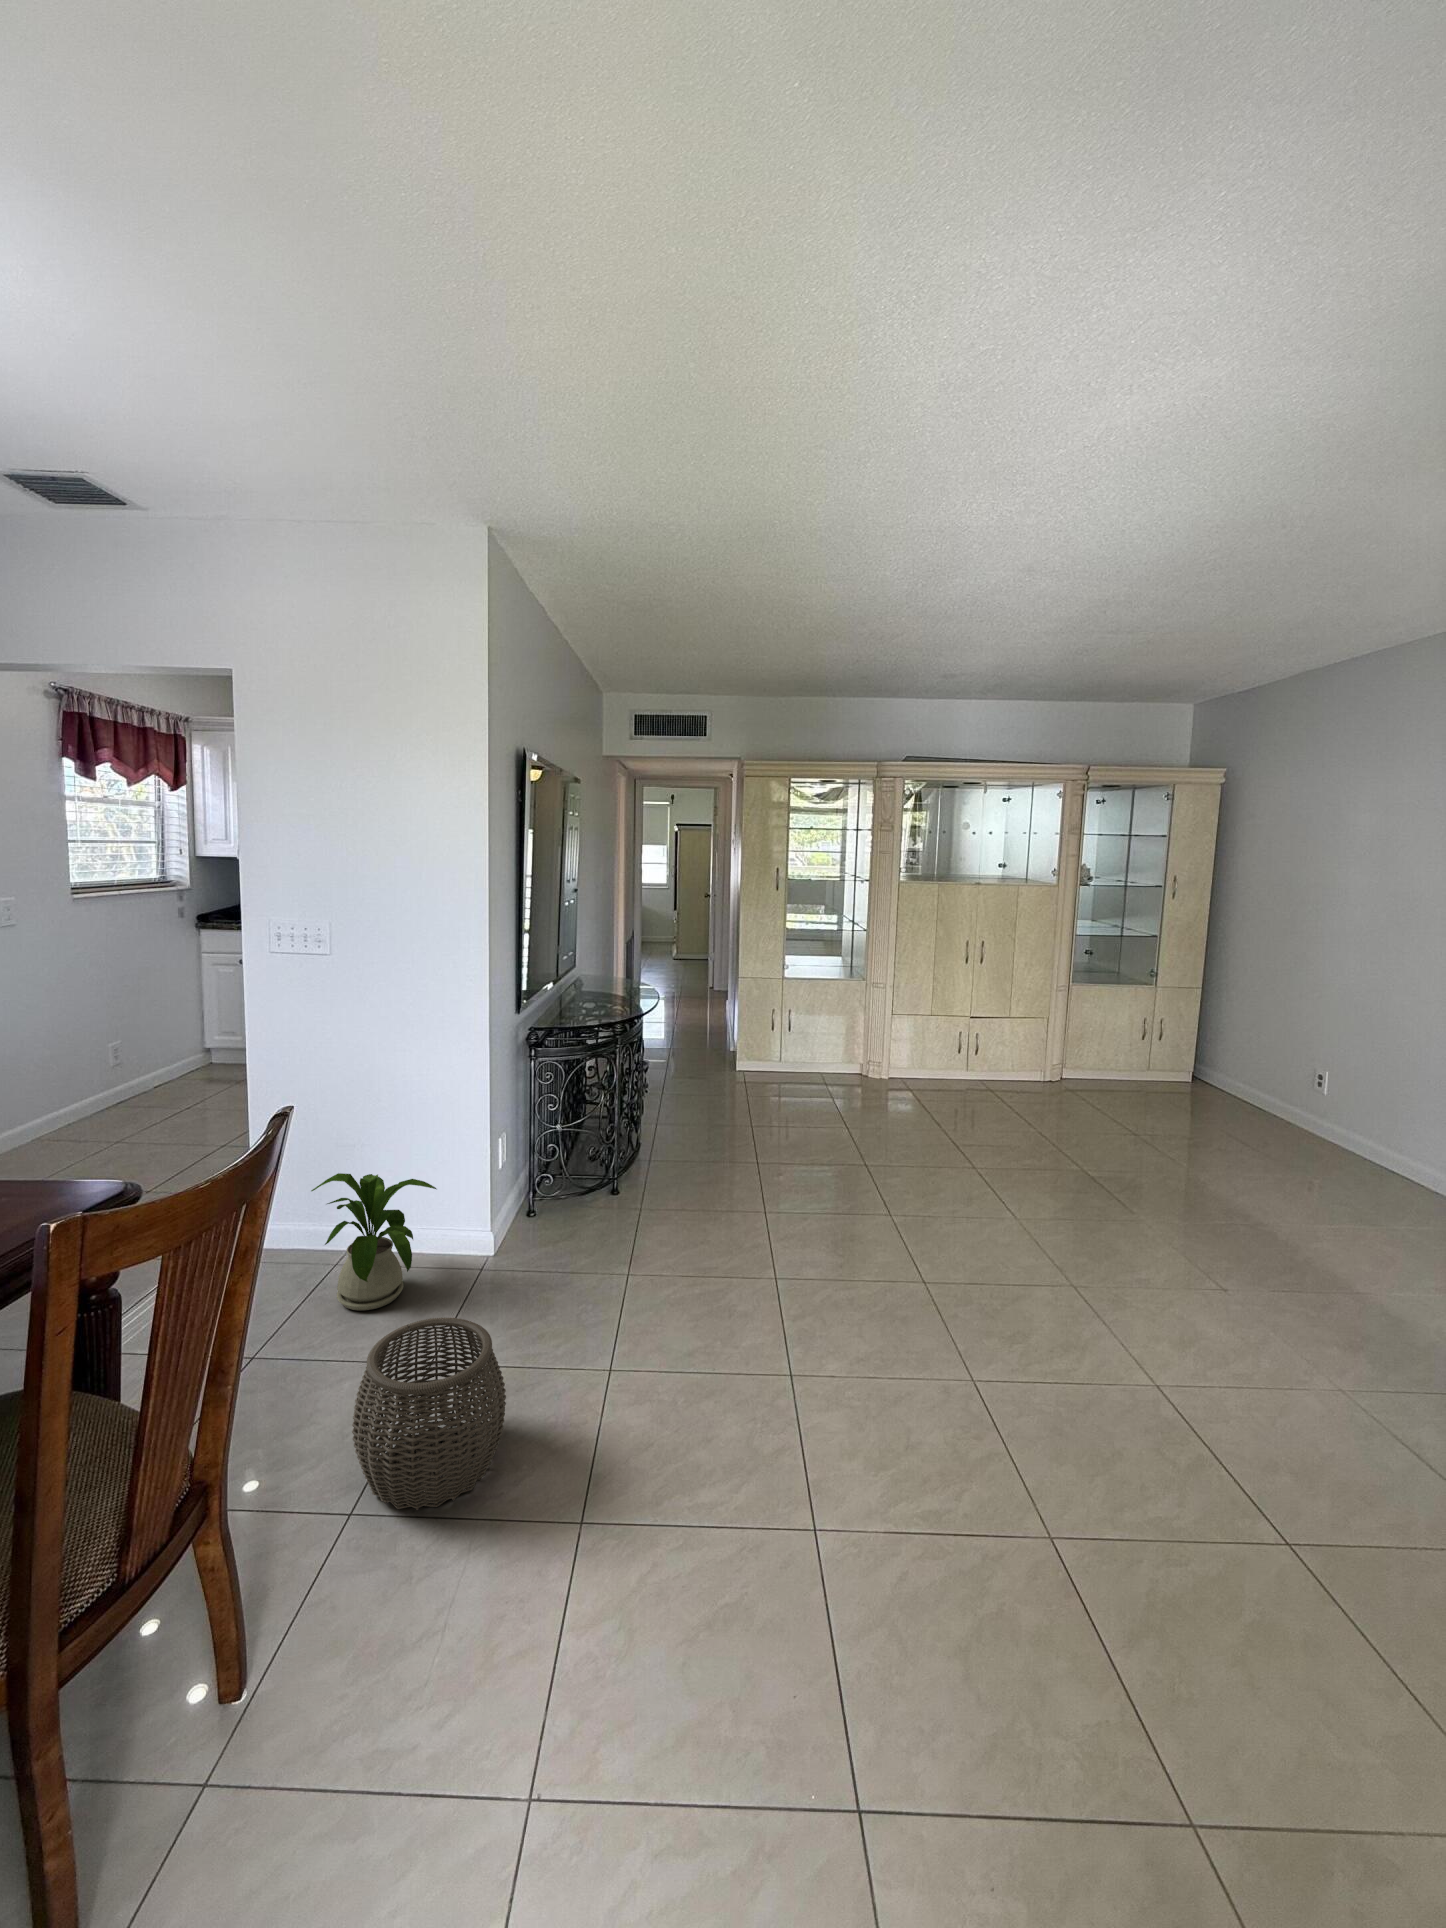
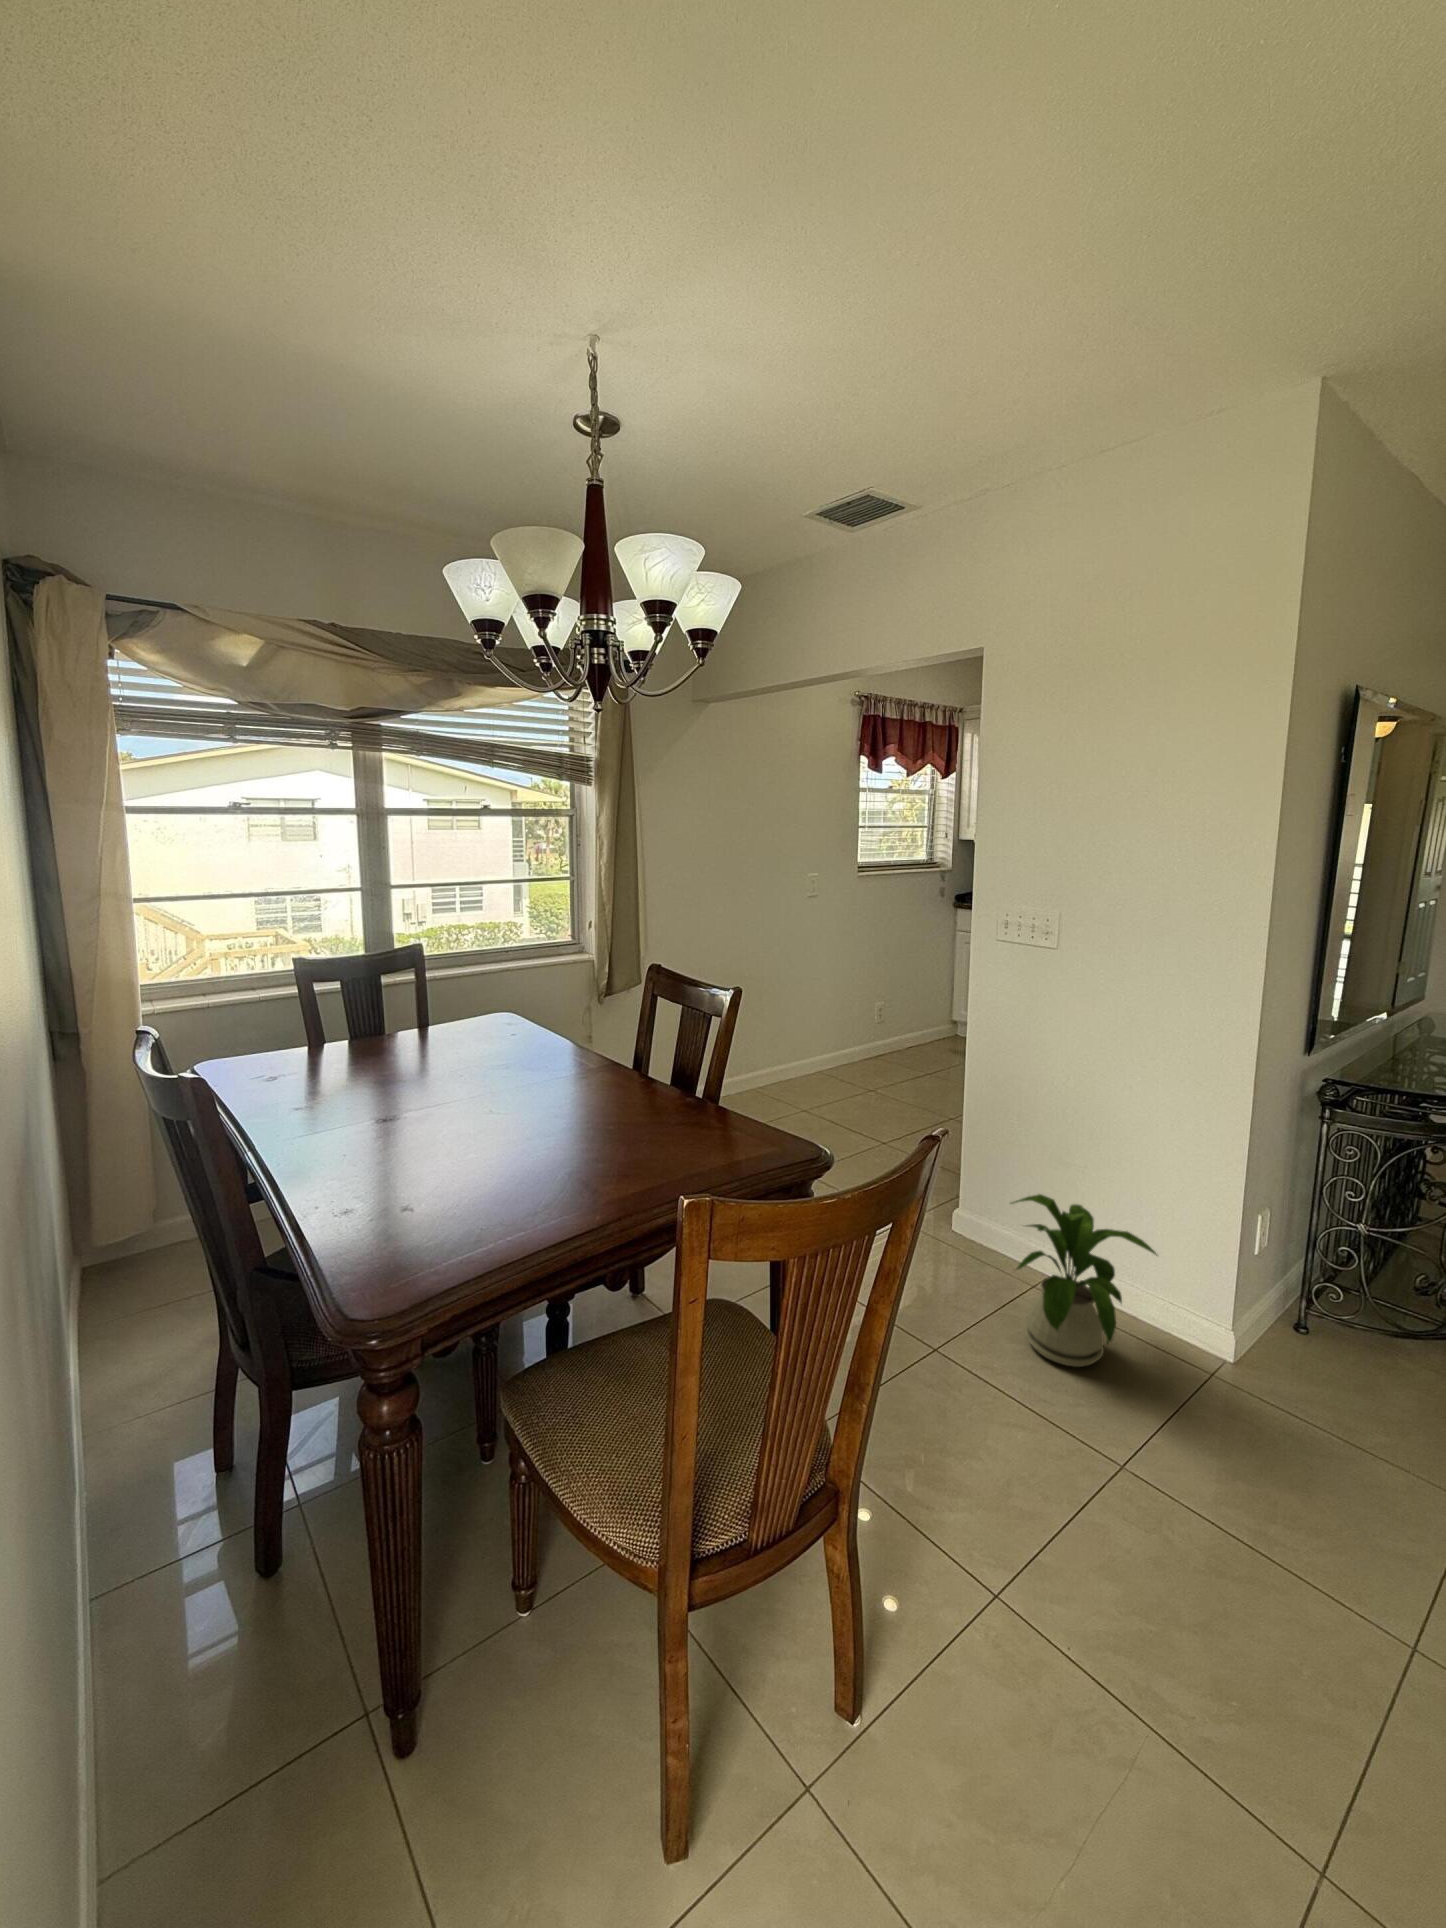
woven basket: present [352,1318,506,1510] -> none [1005,1426,1223,1709]

